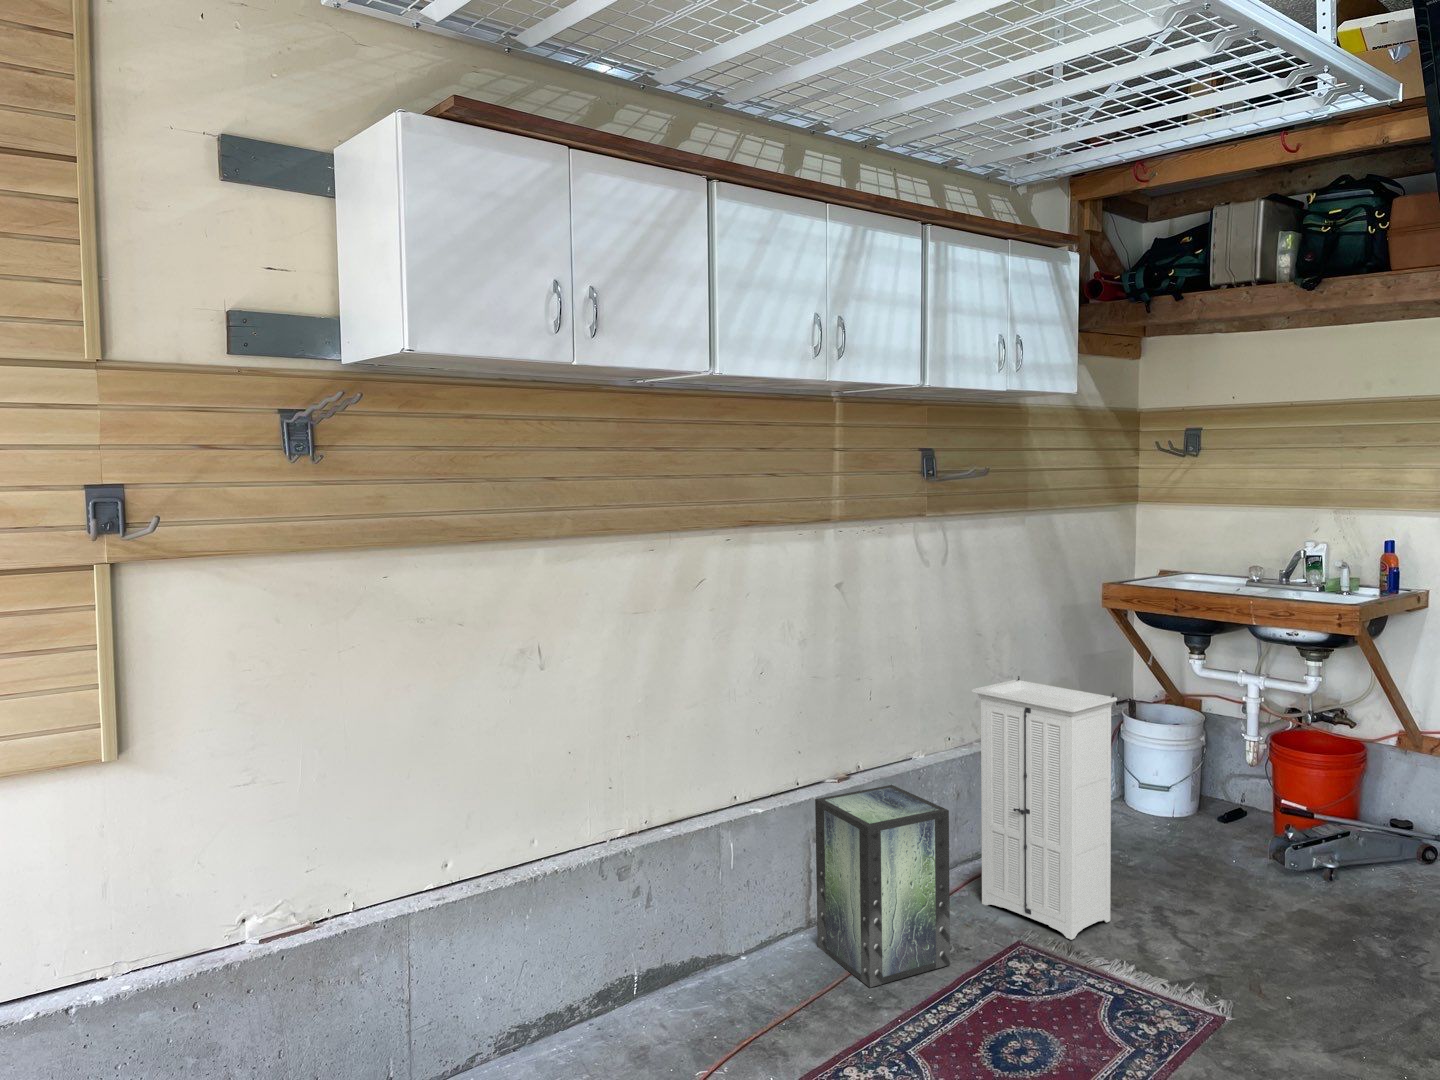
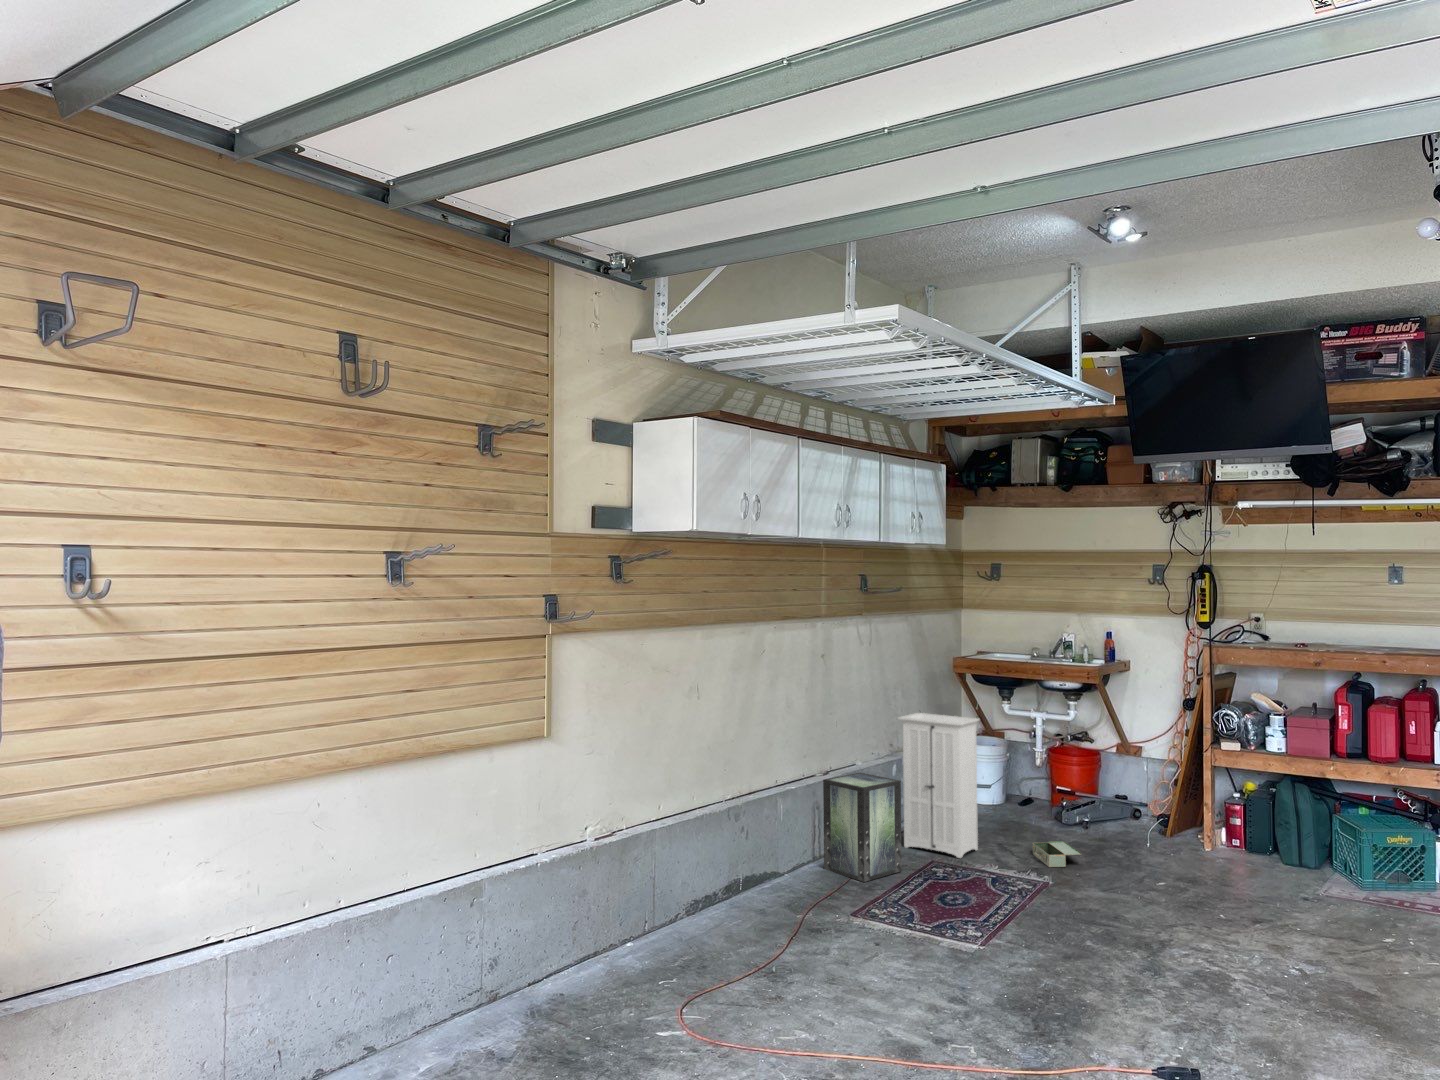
toolbox: none [1211,919,1302,979] -> present [1033,841,1081,867]

